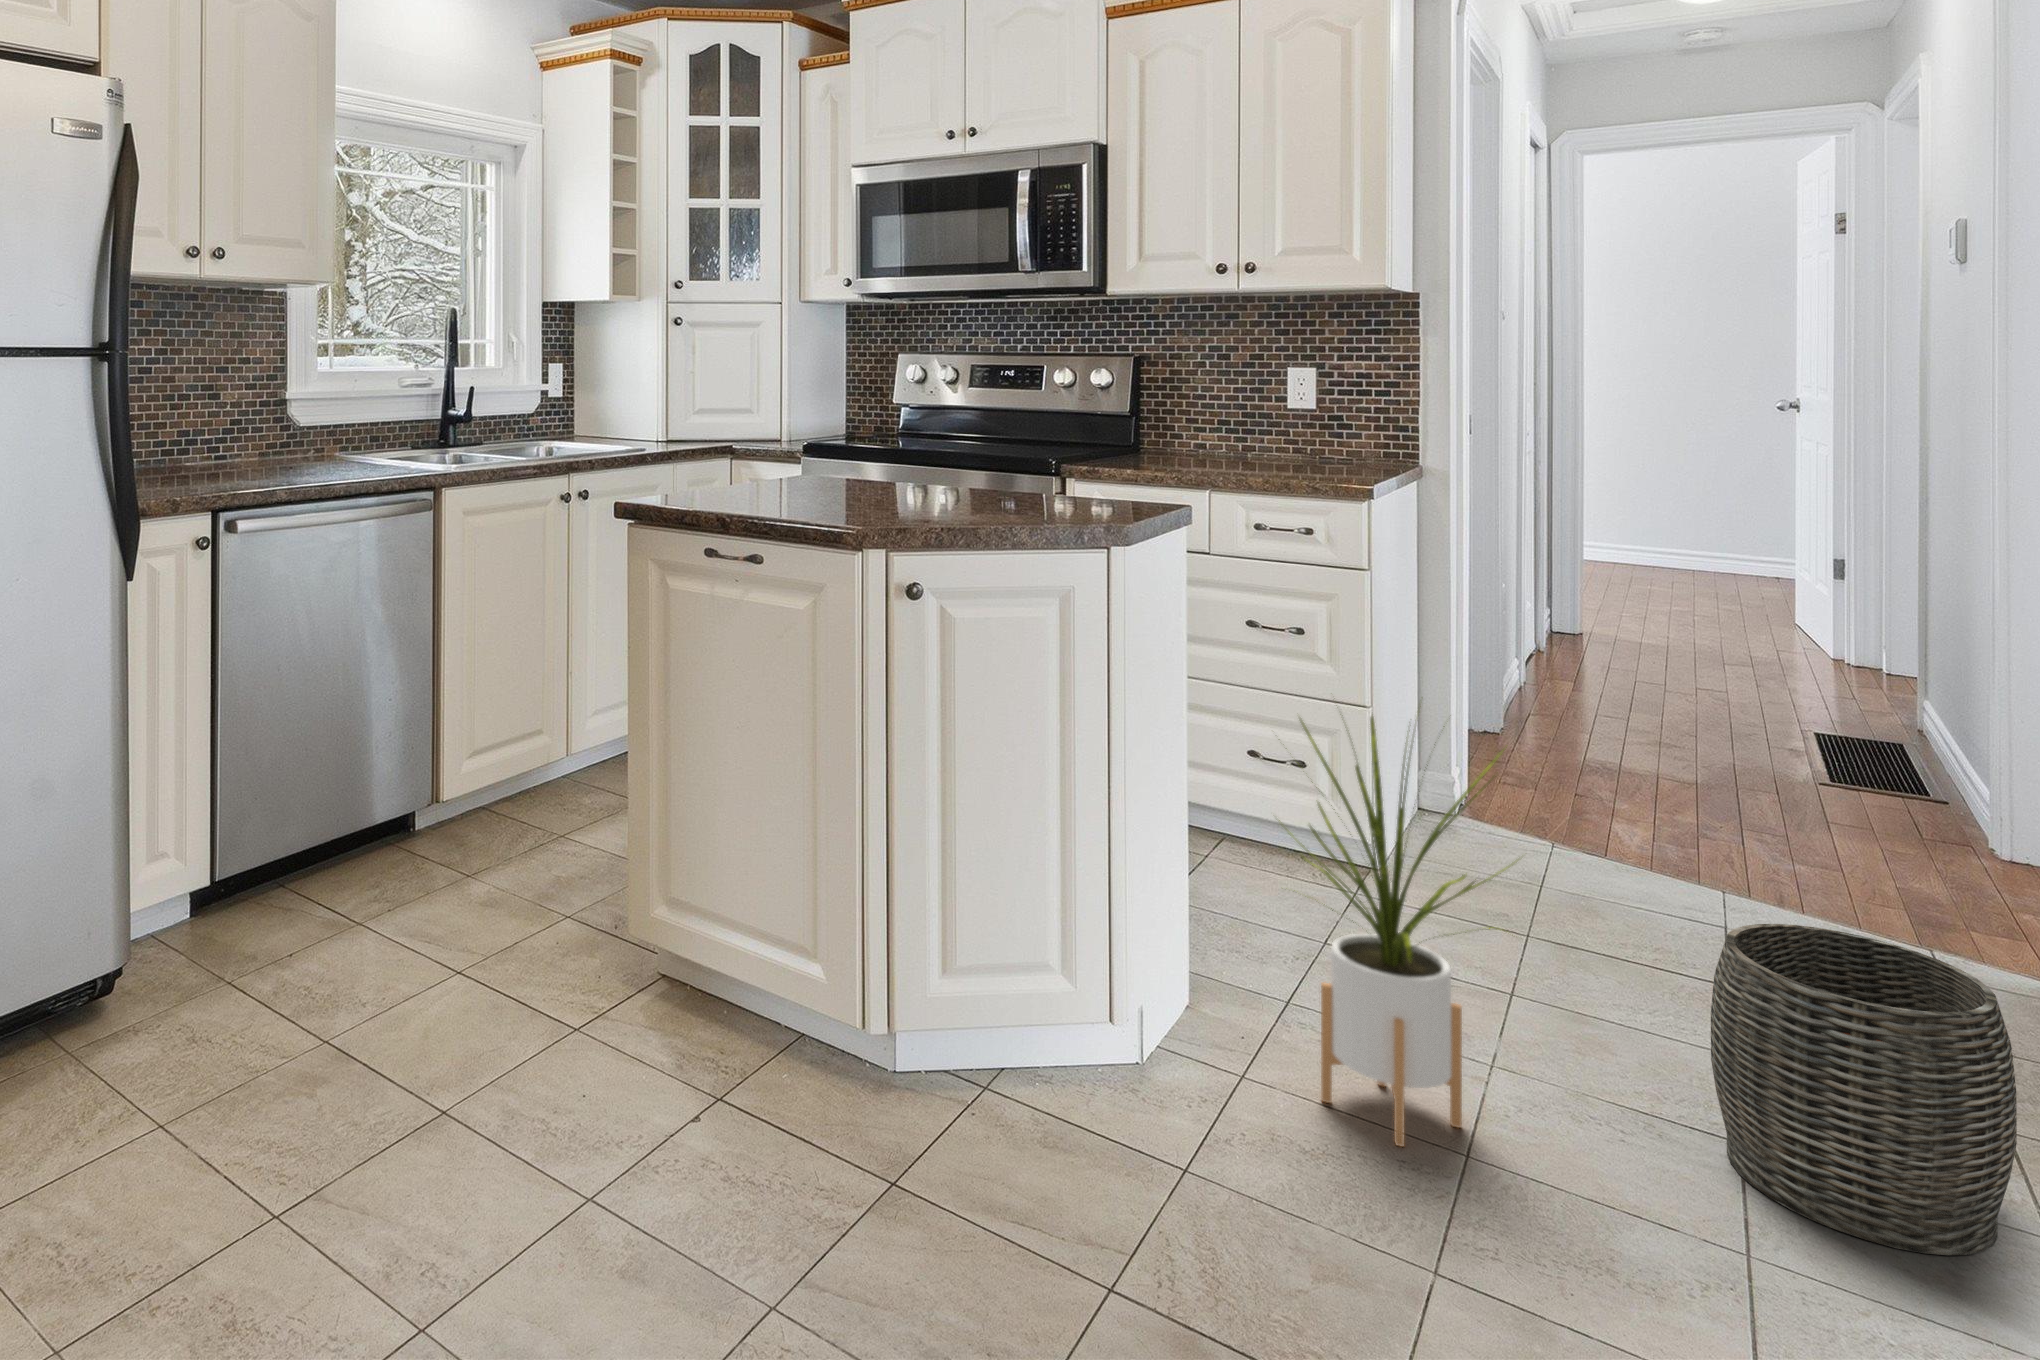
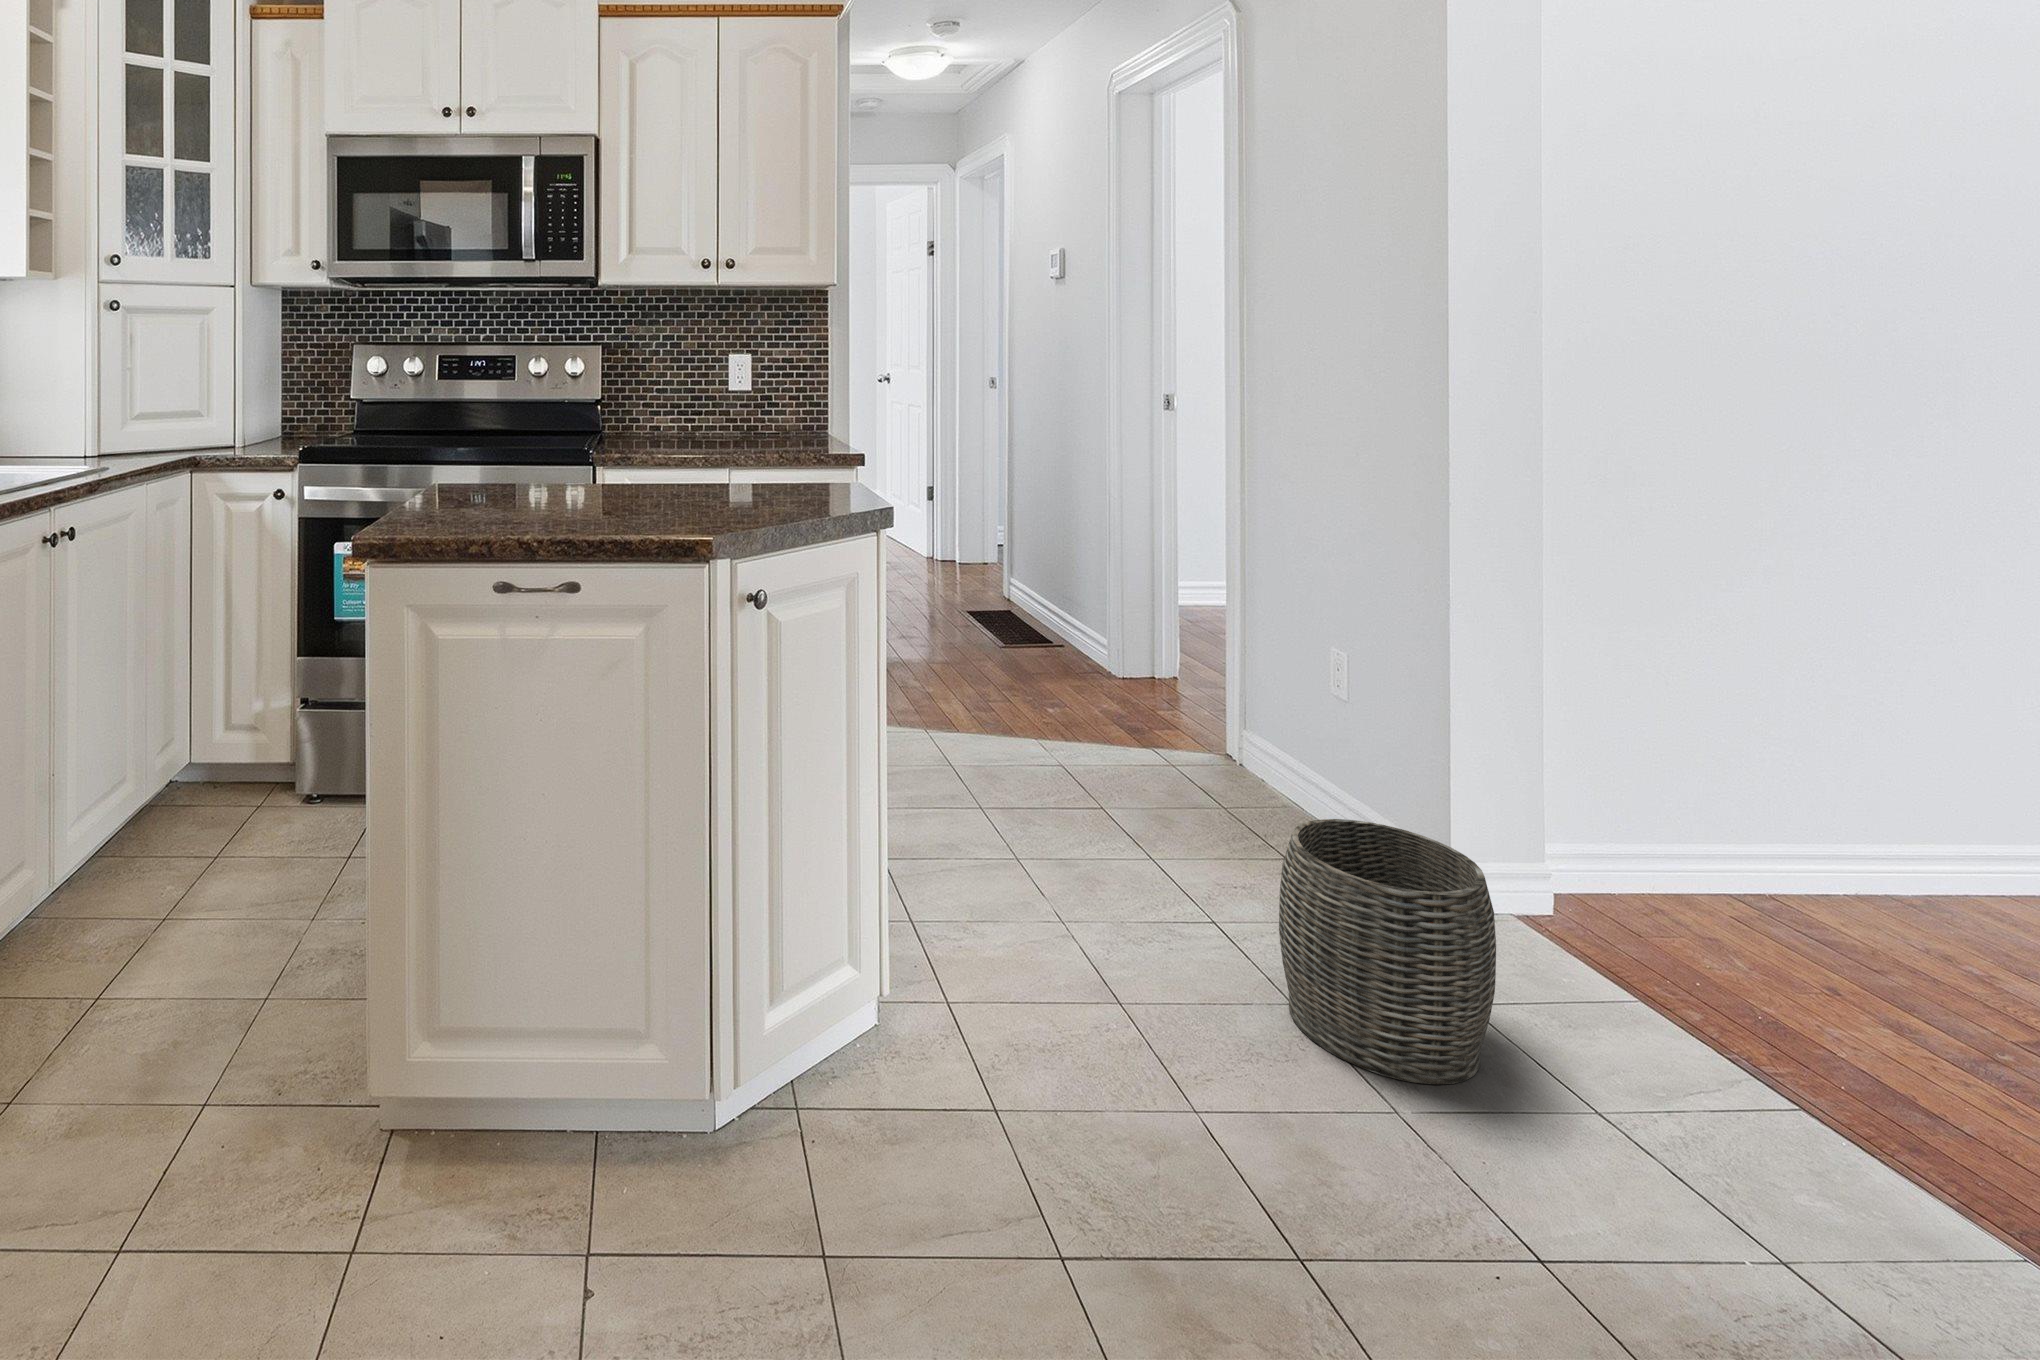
house plant: present [1279,706,1512,1146] -> none [1008,689,1241,1141]

